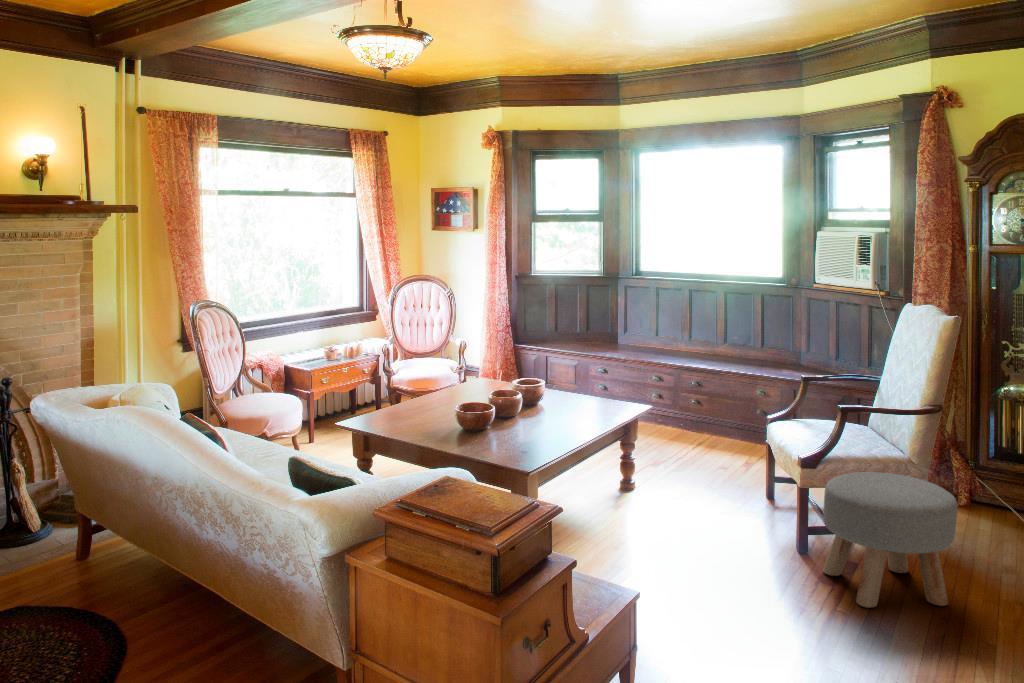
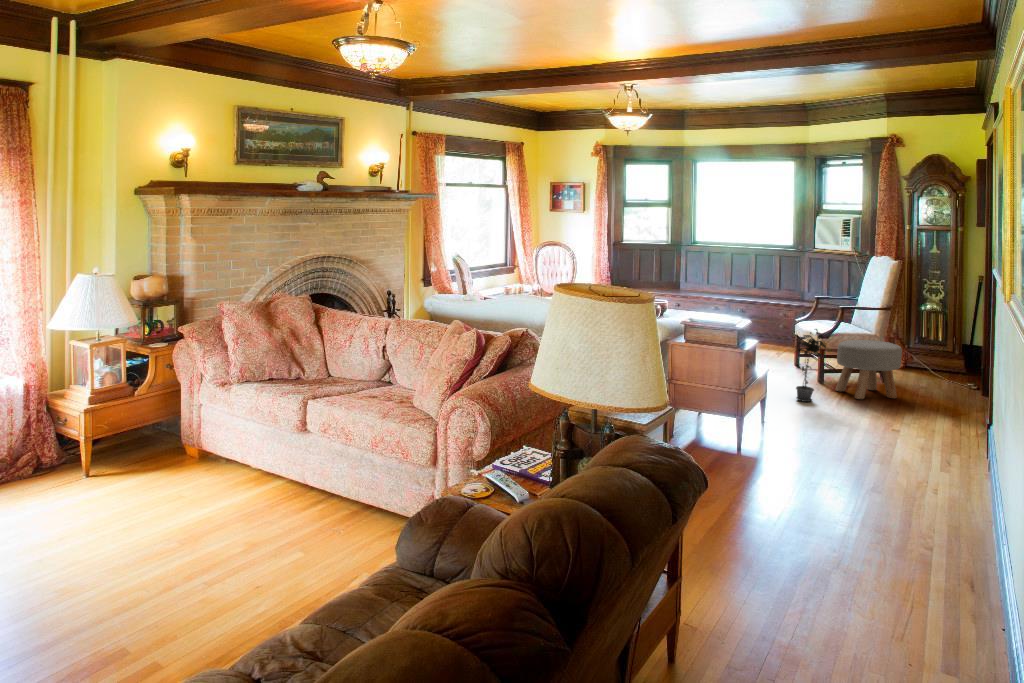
potted plant: none [720,464,791,616] -> present [795,329,826,402]

